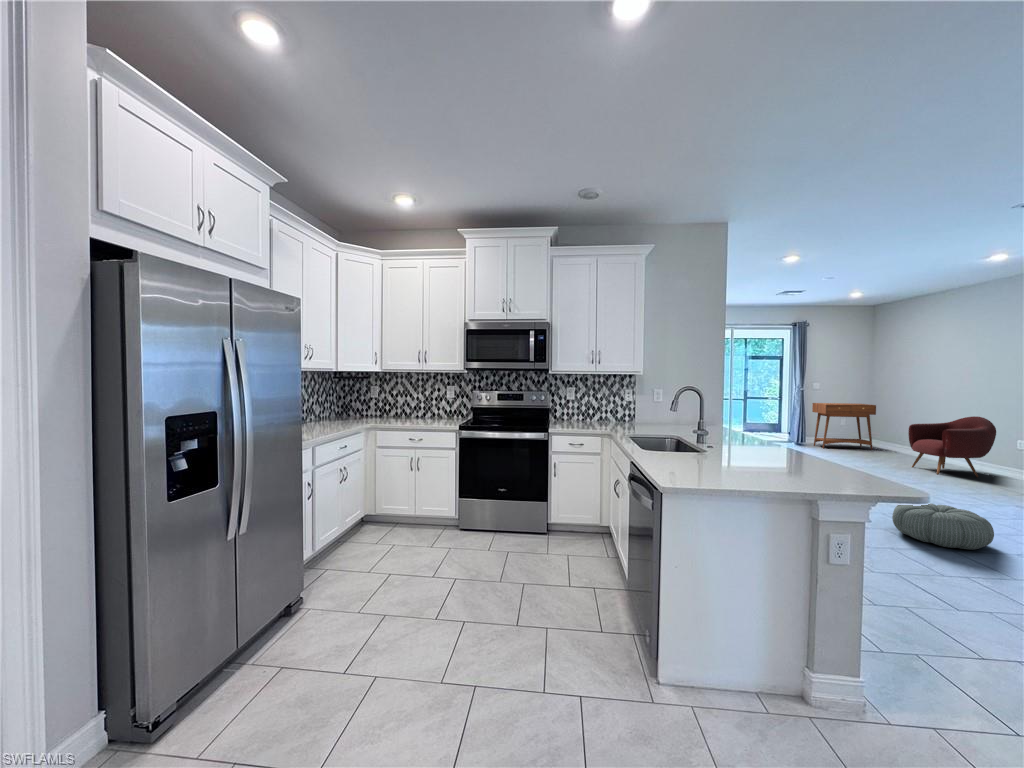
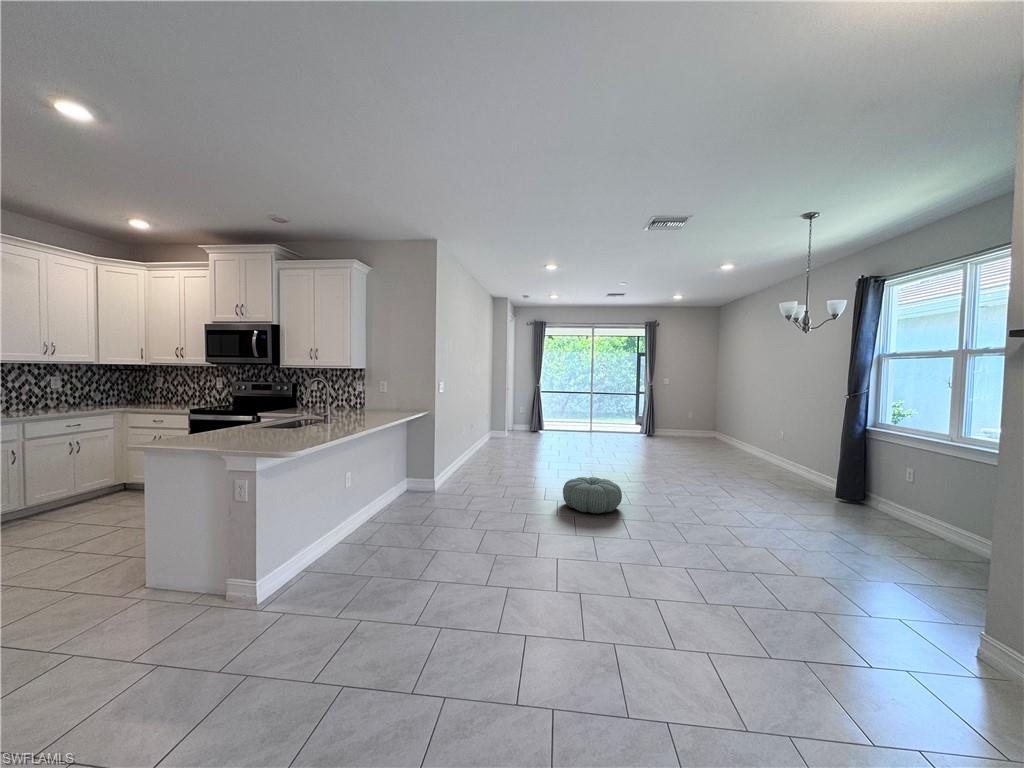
console table: present [812,403,876,450] -> none [662,396,711,440]
armchair: present [908,416,996,477] -> none [707,409,763,462]

